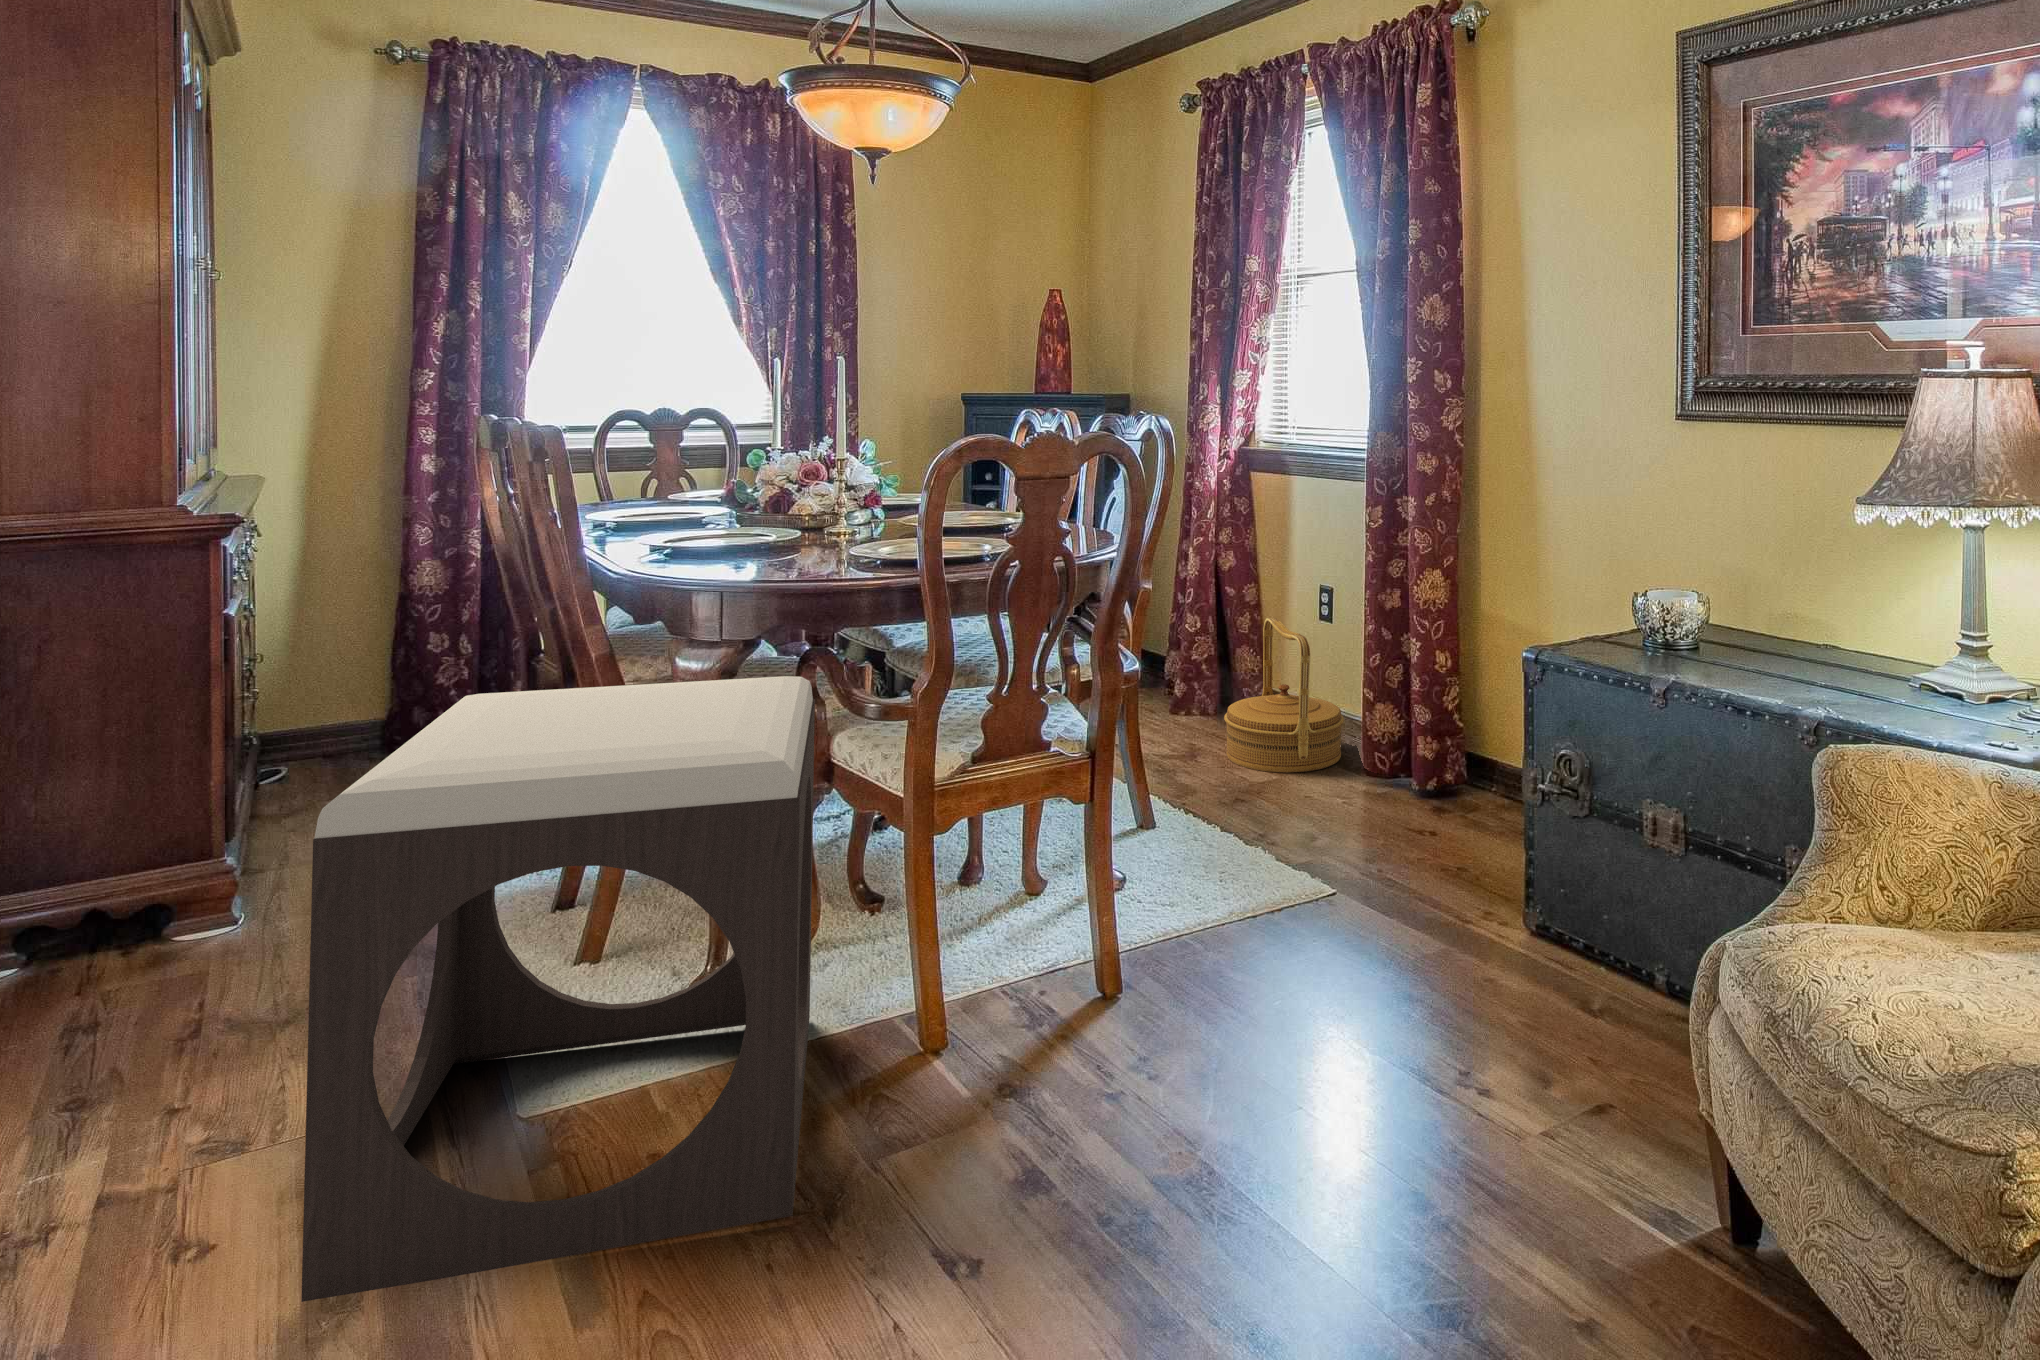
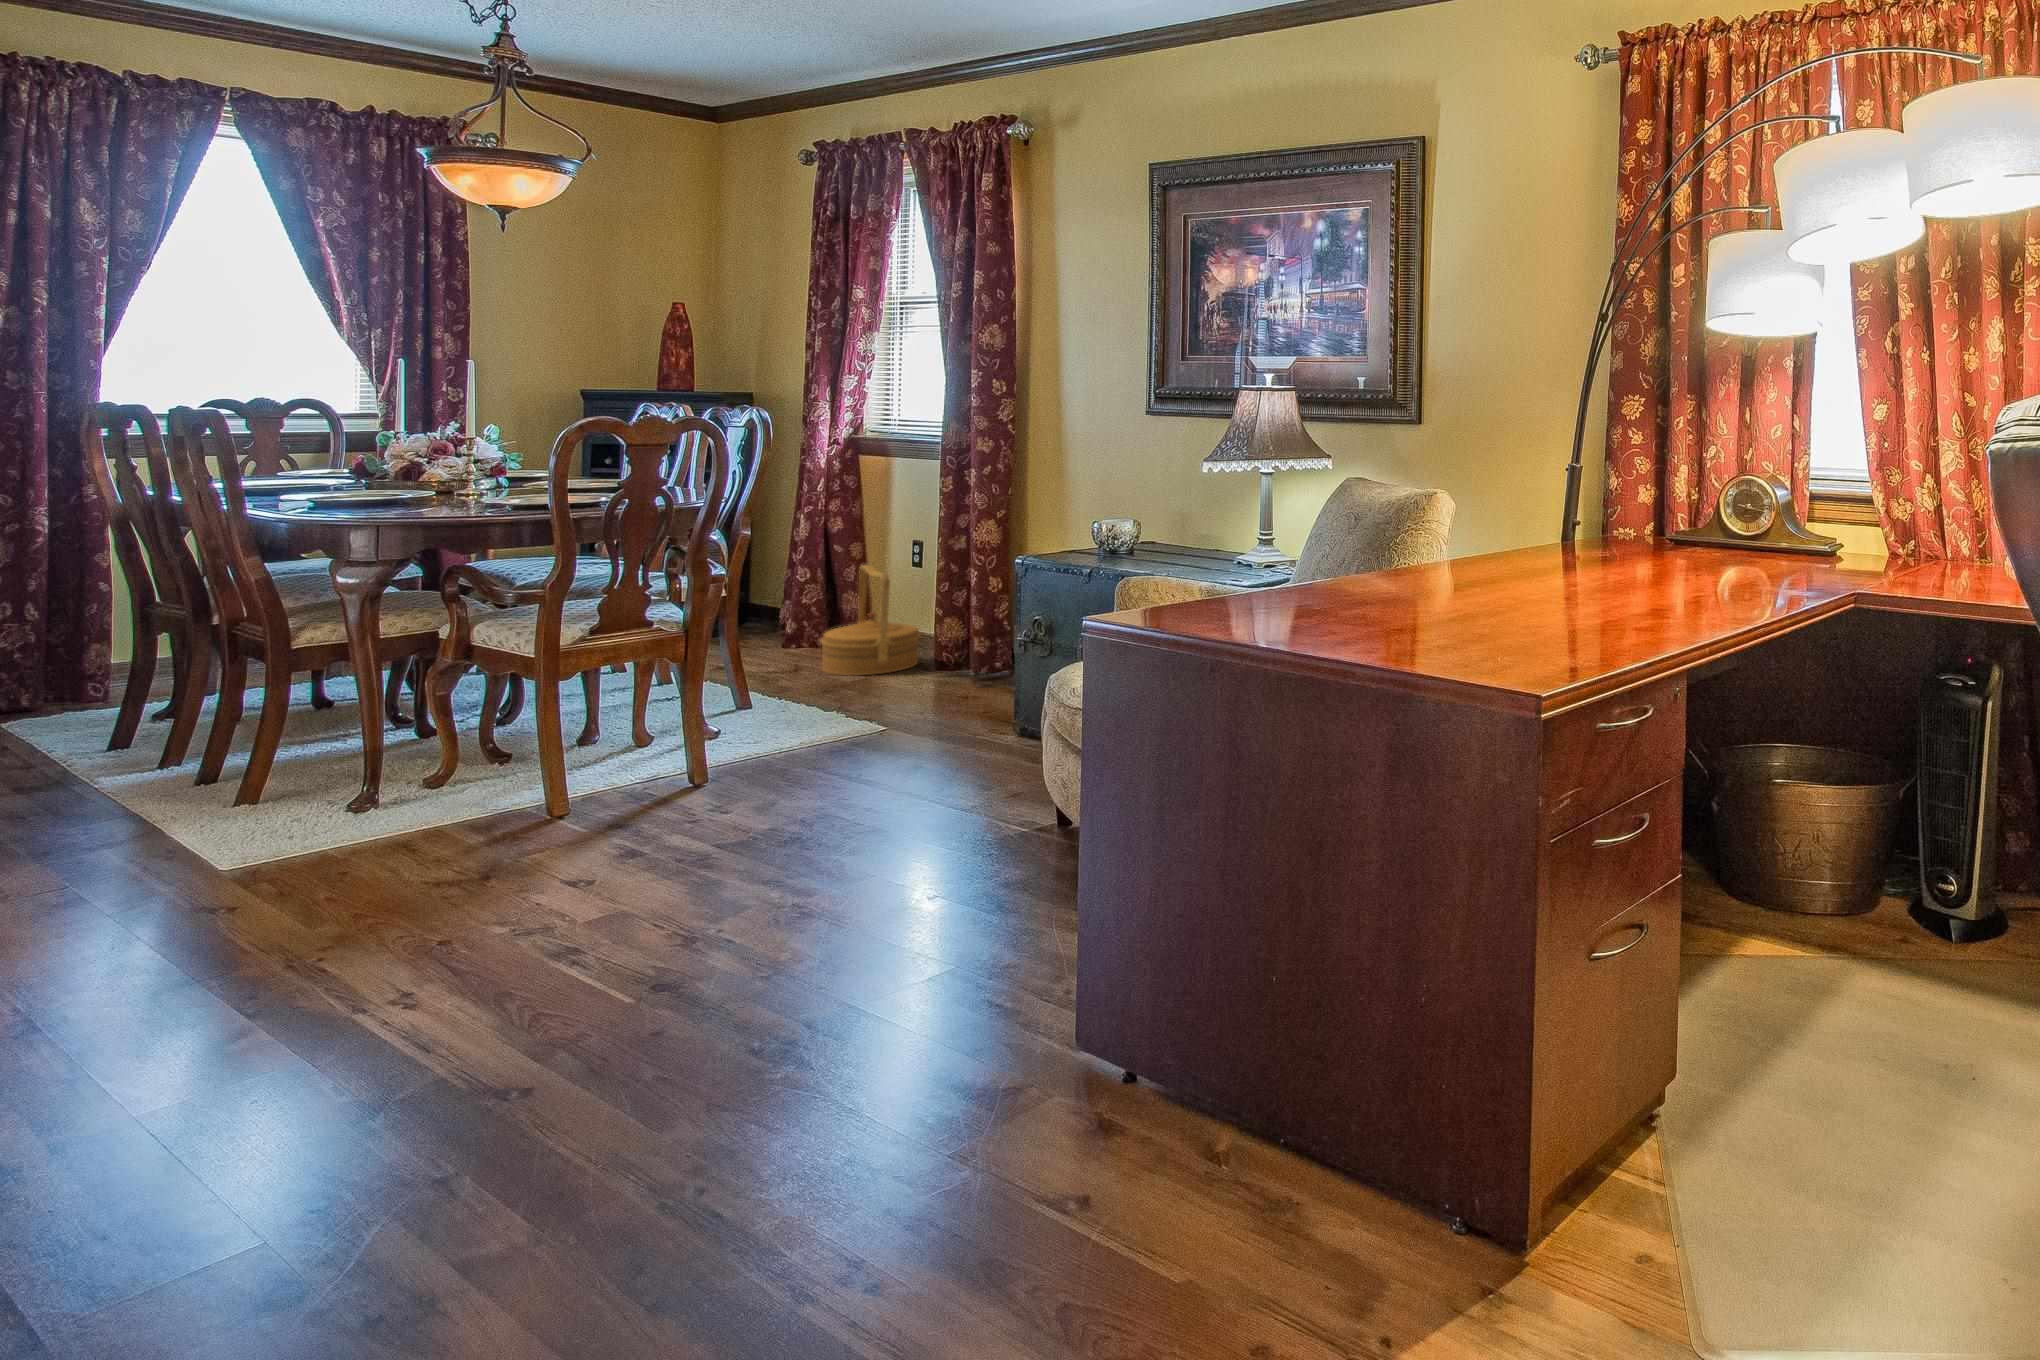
footstool: present [301,676,815,1302] -> none [98,582,468,940]

